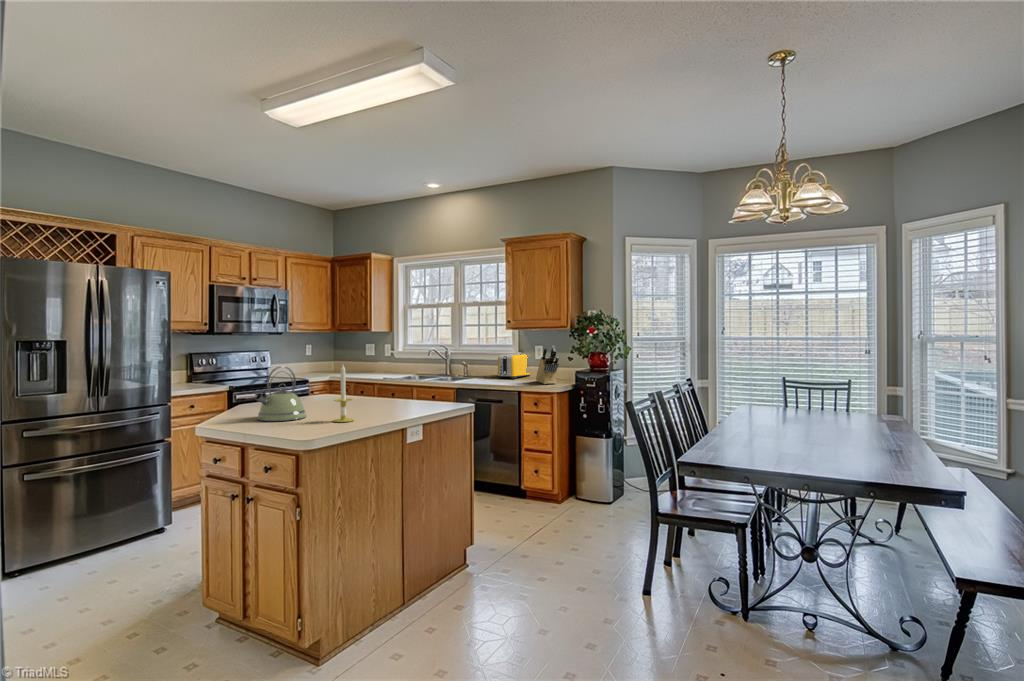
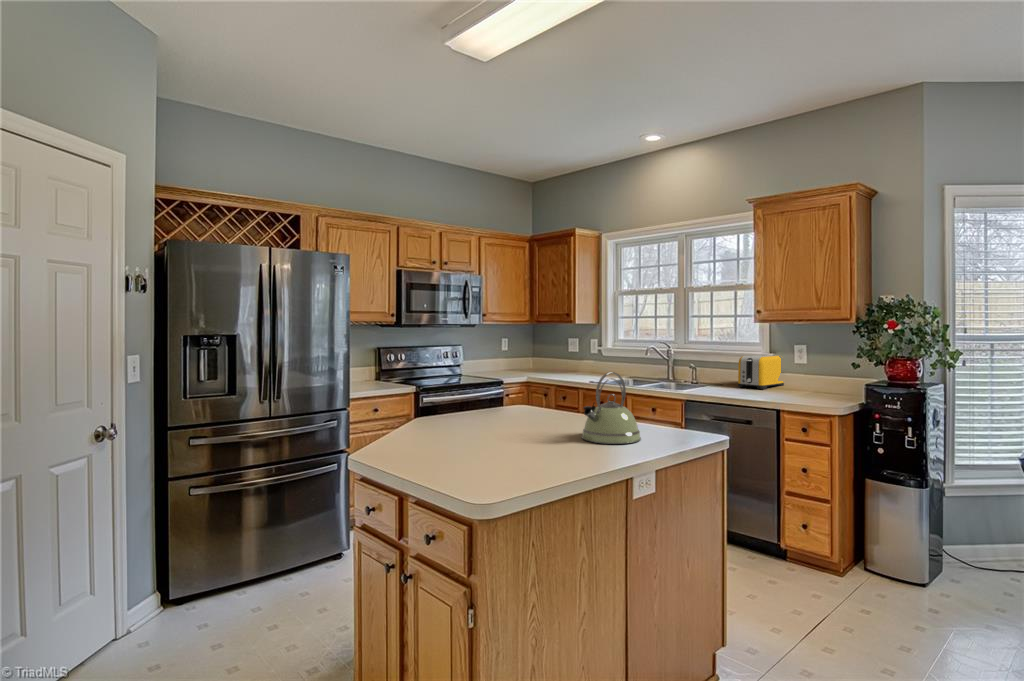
knife block: present [536,346,559,384] -> none [798,347,839,400]
candle: present [333,365,354,422] -> none [524,379,556,468]
kettle: present [255,366,306,421] -> present [582,372,641,444]

